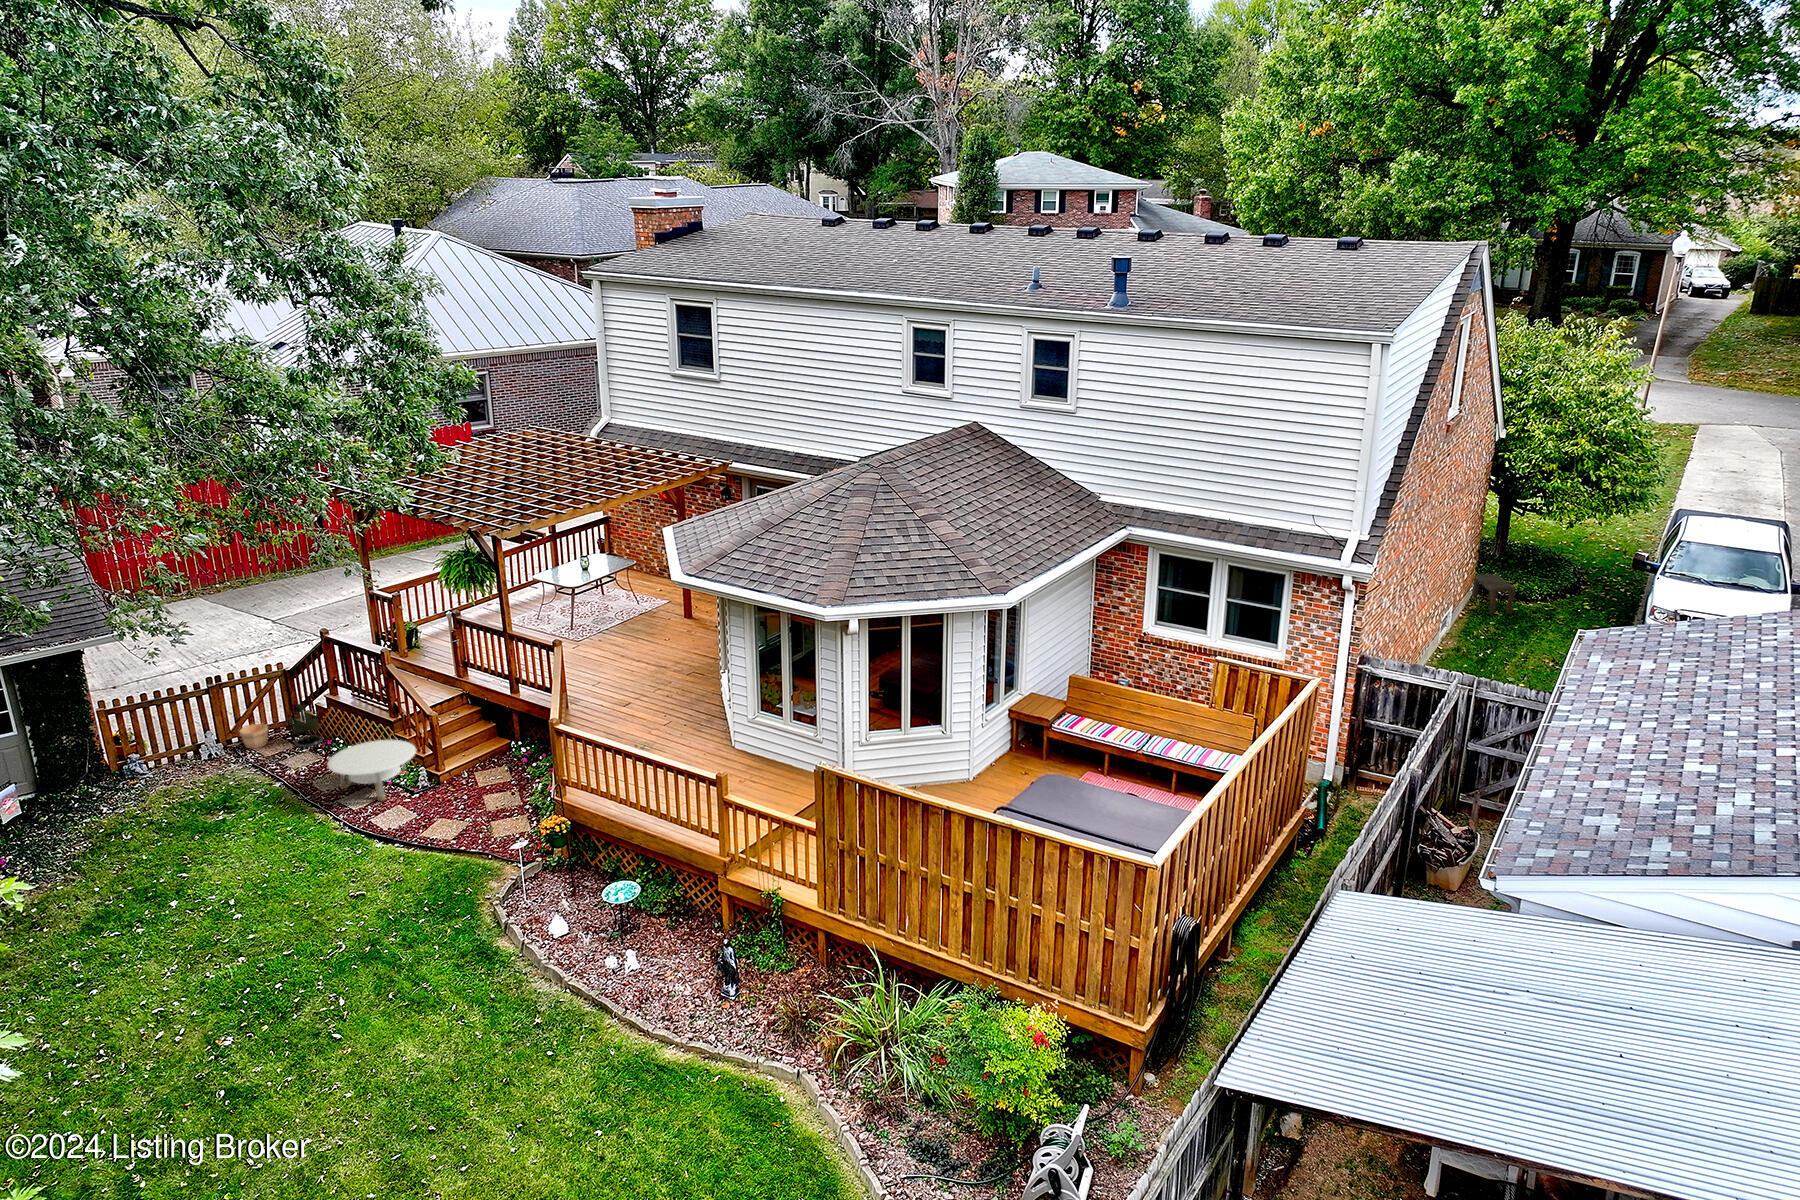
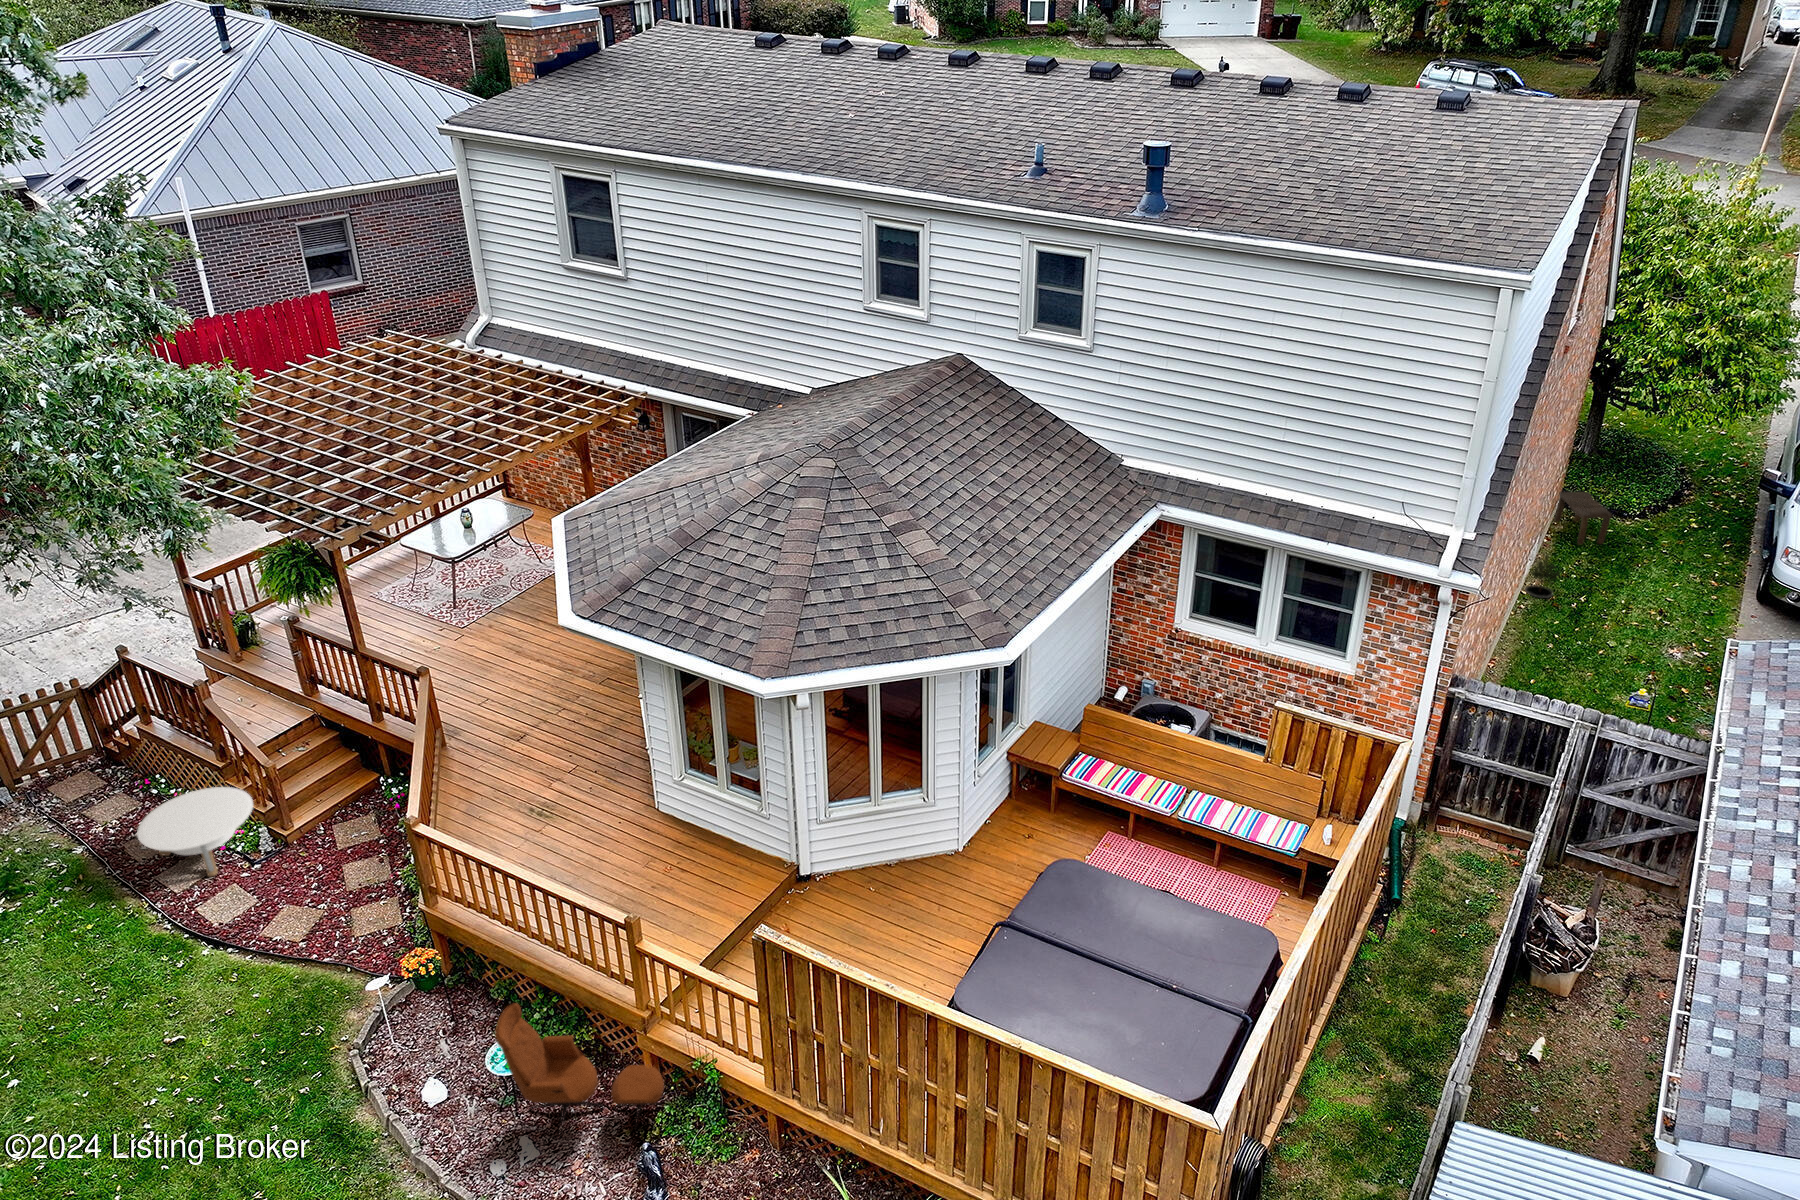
potted tree: present [289,702,322,747] -> present [1525,553,1562,598]
bucket: present [240,724,268,748] -> none [31,757,71,791]
lounge chair: none [614,849,739,957] -> present [495,1003,664,1138]

